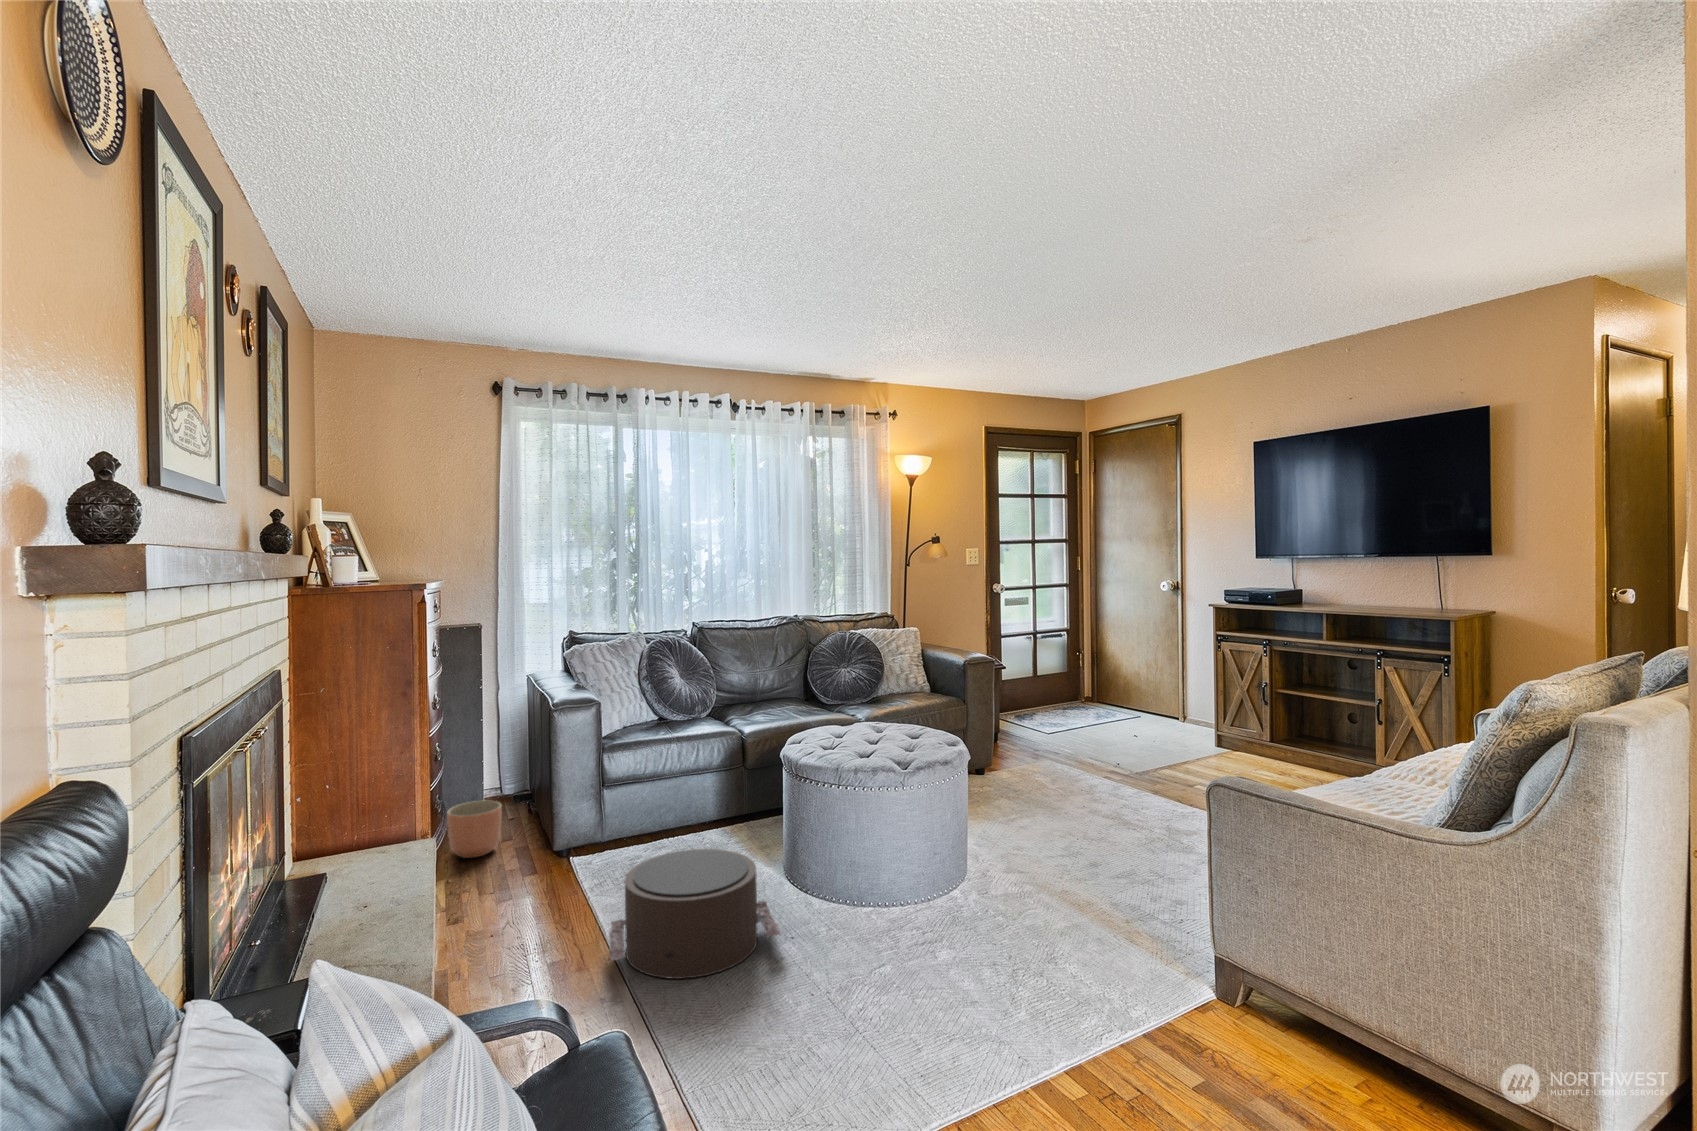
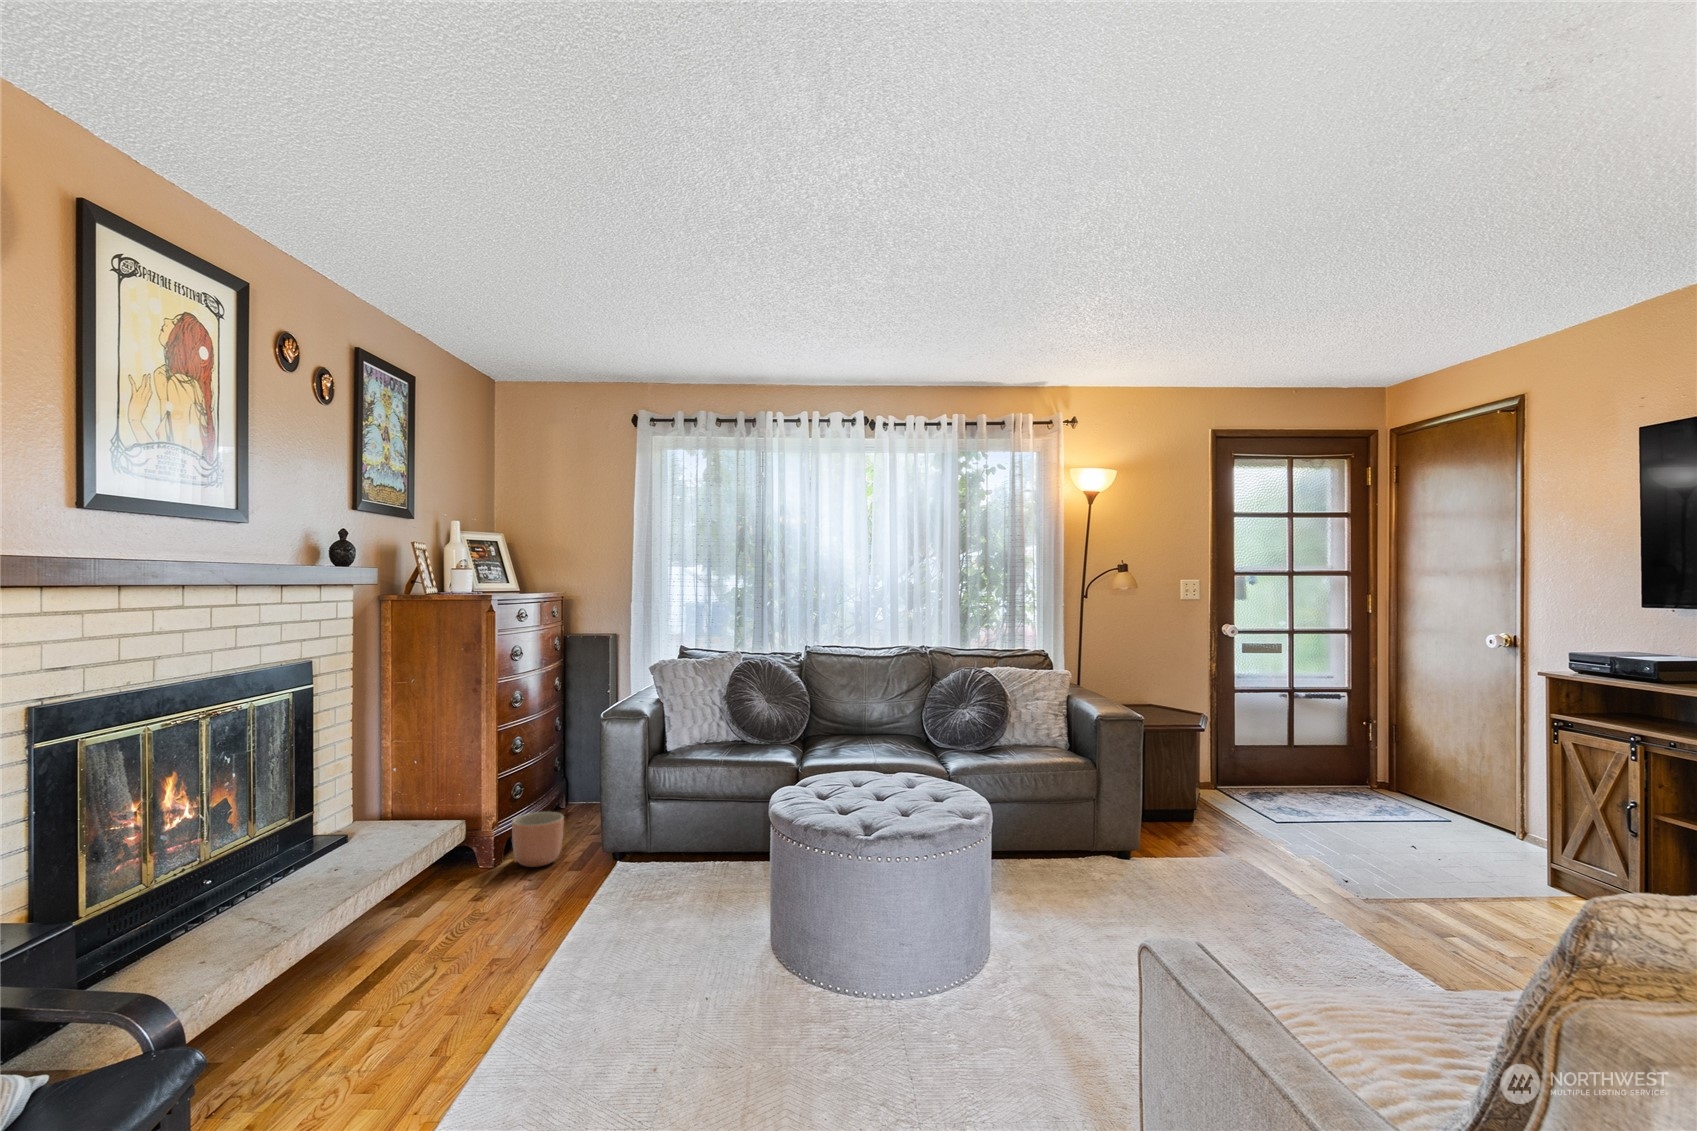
pouf: present [609,849,780,979] -> none [468,900,680,1054]

